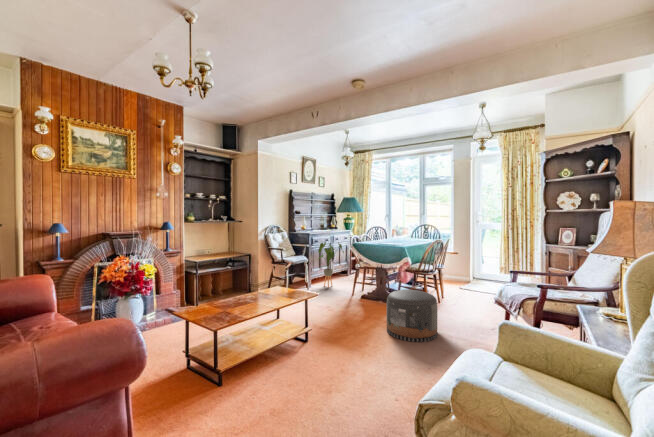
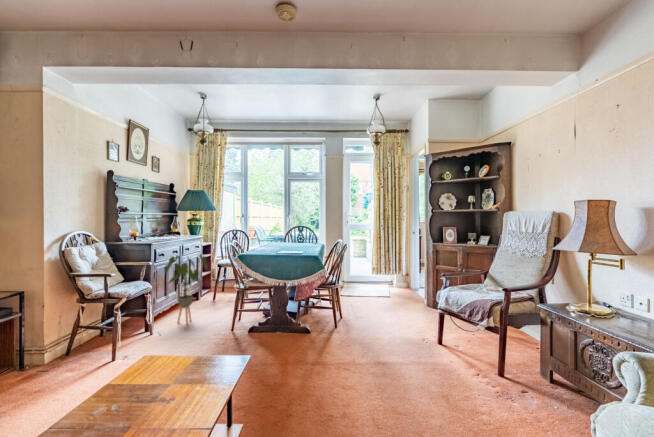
pouf: present [386,290,437,342] -> none [337,314,405,393]

